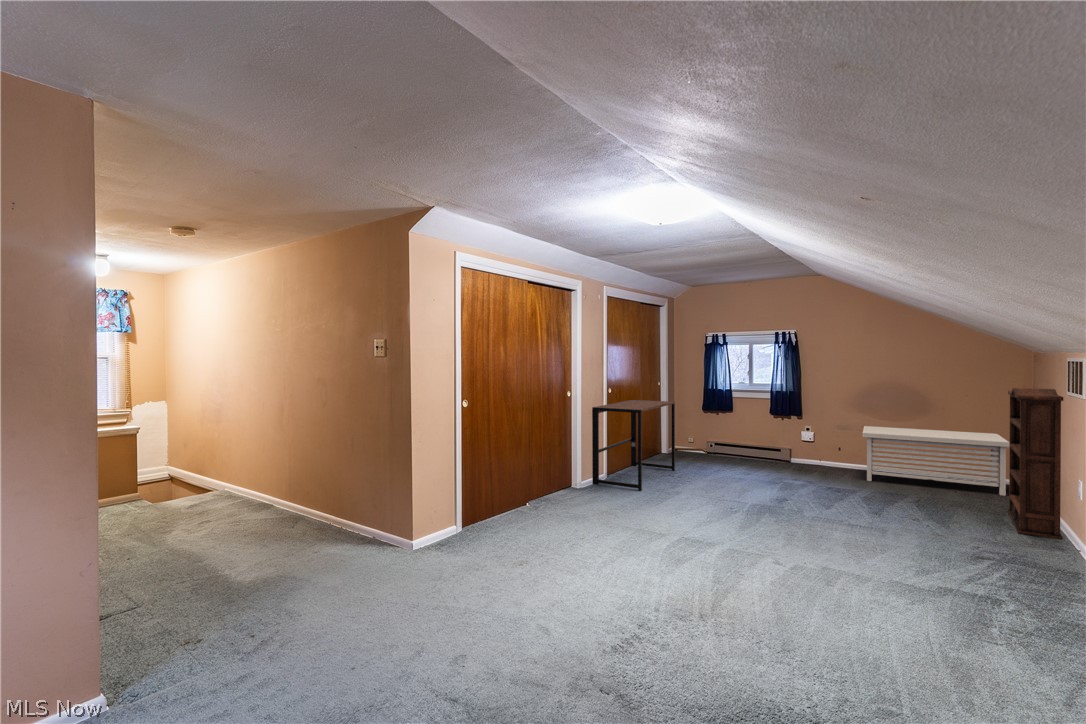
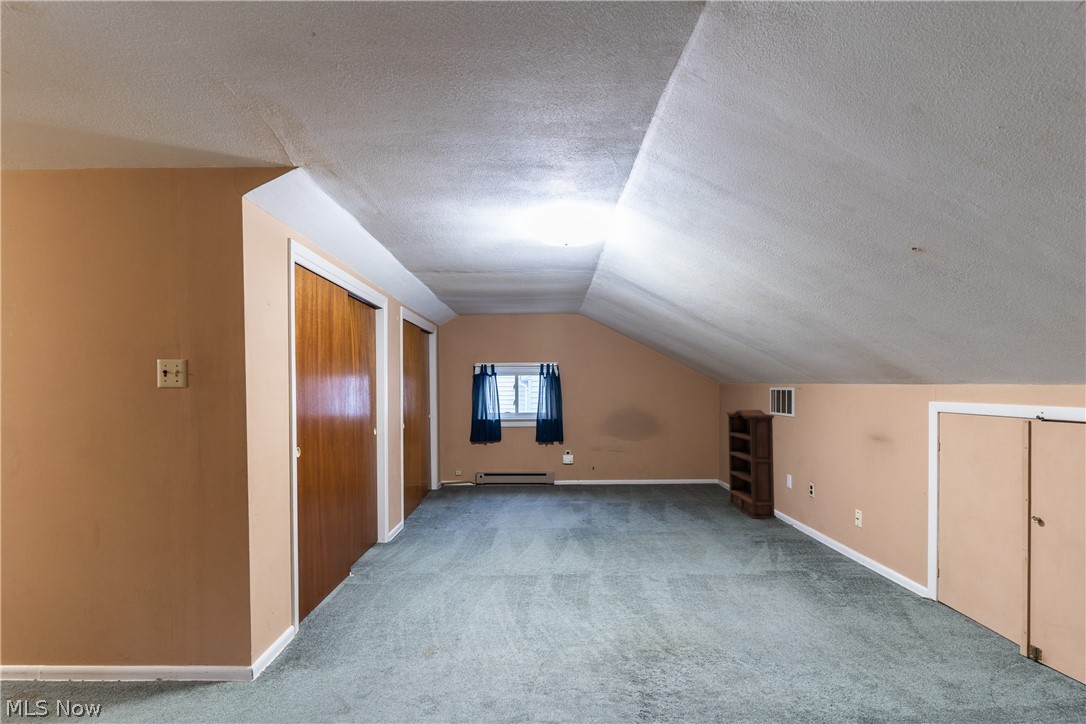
desk: present [592,400,675,491] -> none [400,434,467,537]
storage bench: present [863,426,1009,496] -> none [612,445,715,494]

